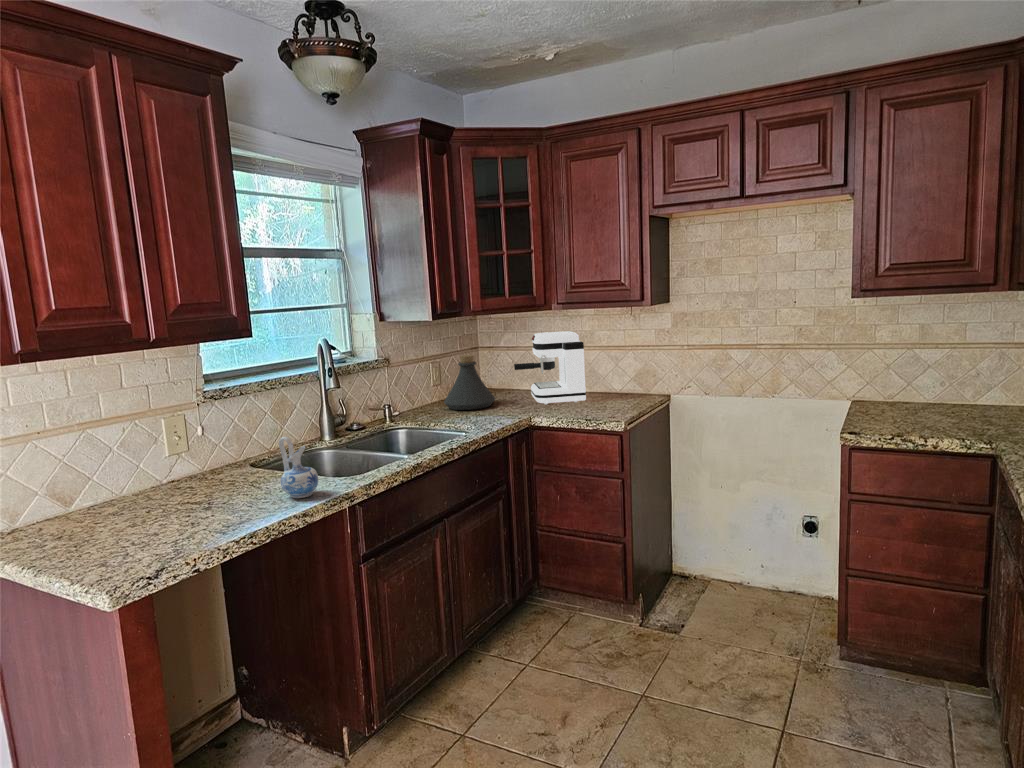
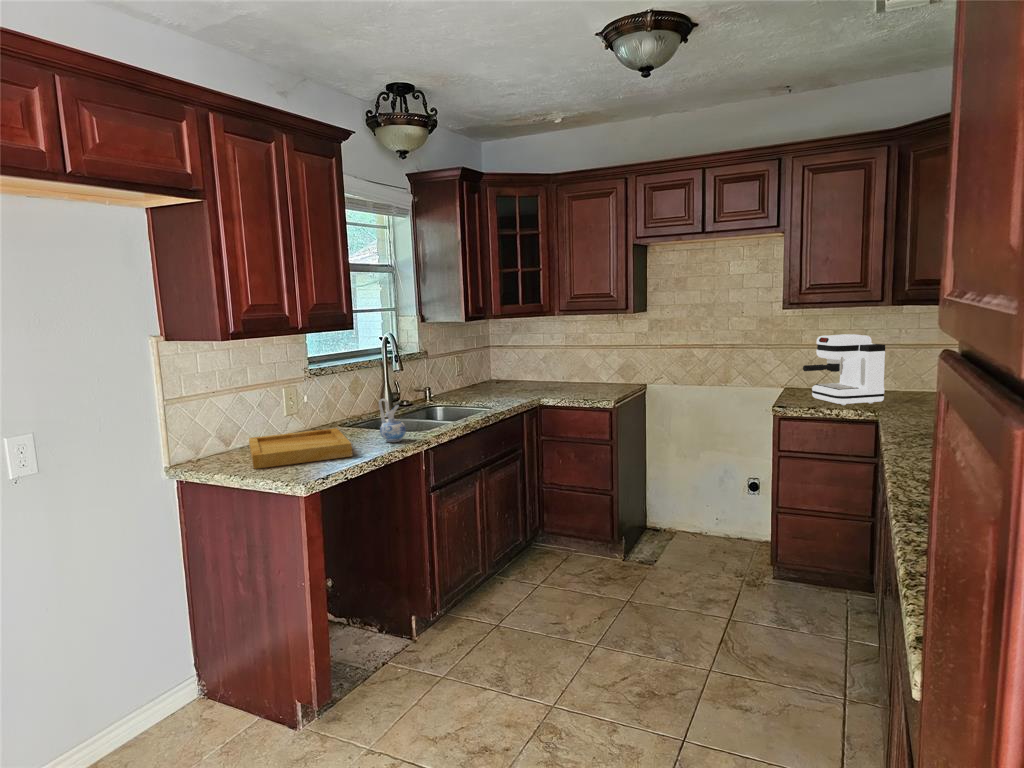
coffee maker: present [514,331,586,405] -> present [803,334,885,405]
bottle: present [444,355,496,410] -> none [469,351,510,394]
tray: none [64,476,230,554] -> present [249,428,352,469]

